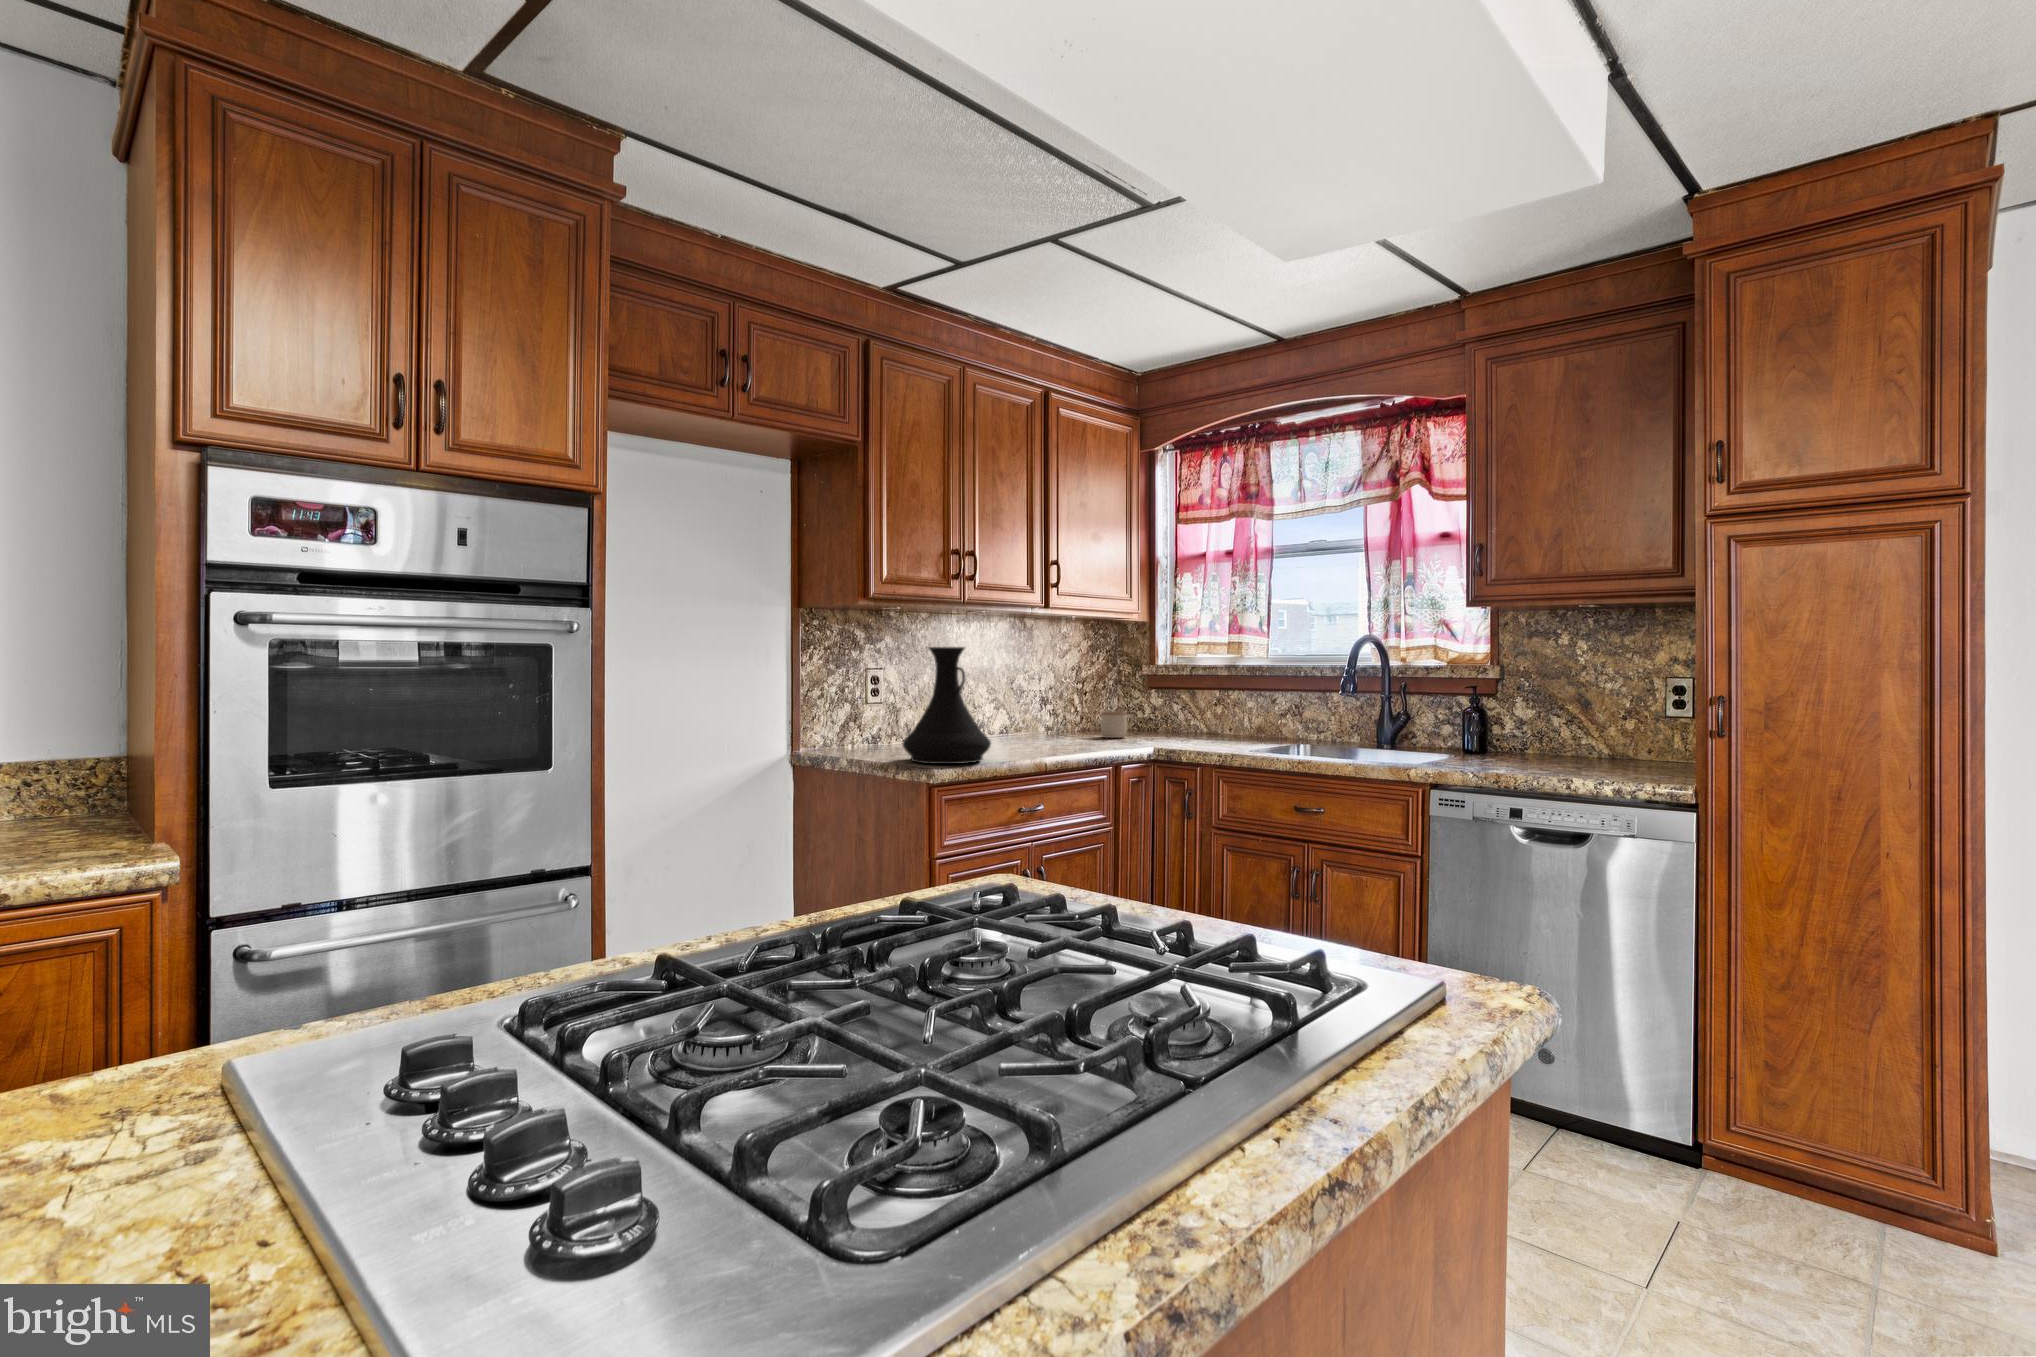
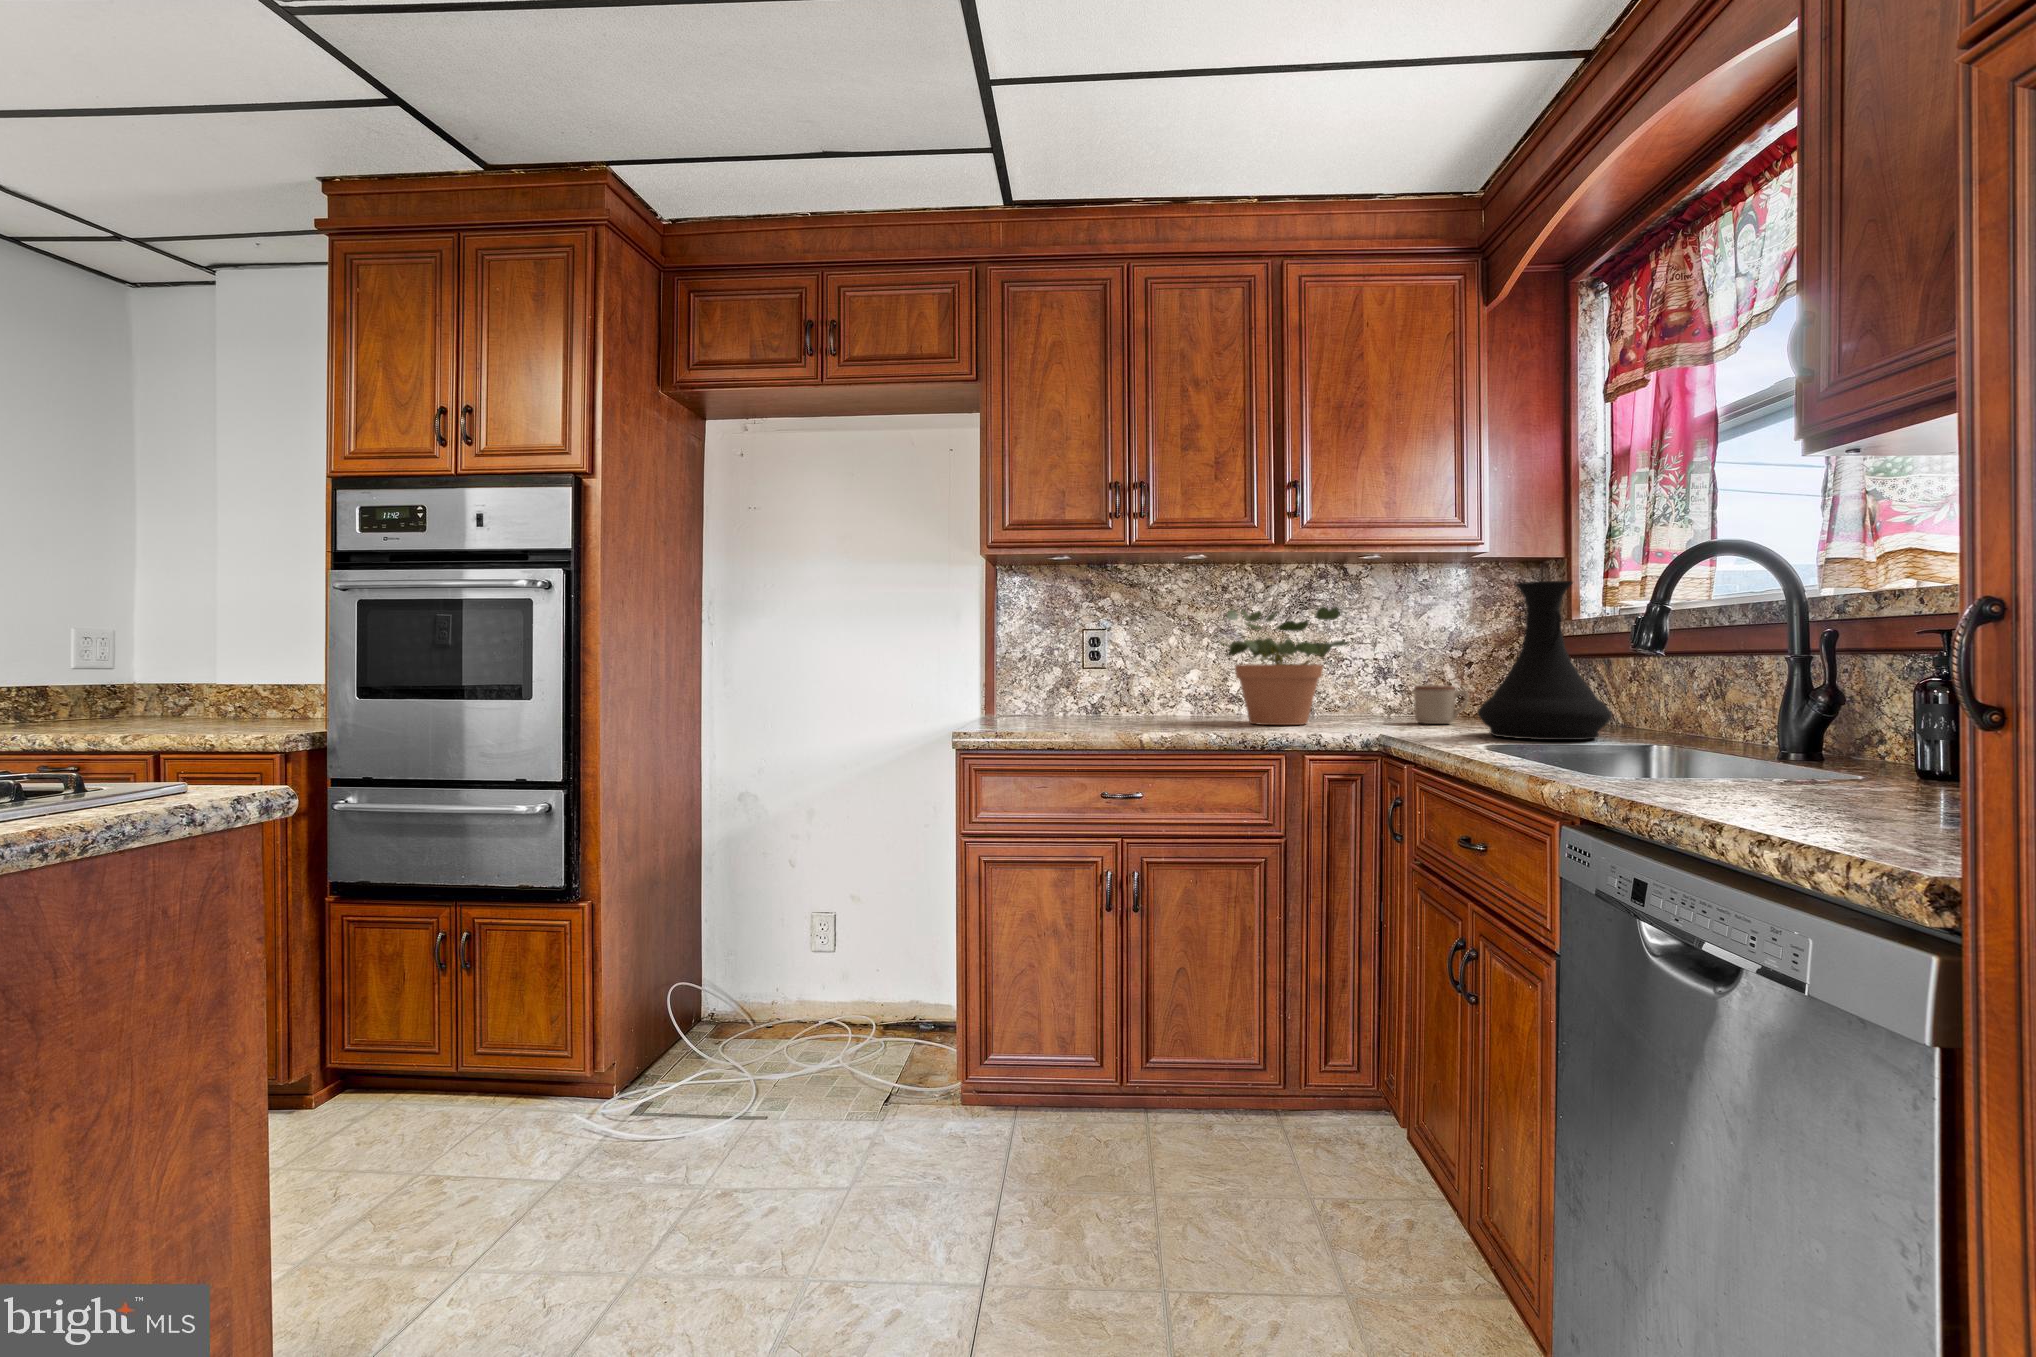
vase: present [903,647,991,764] -> present [1478,581,1612,740]
potted plant: none [997,657,1094,745] -> present [1221,606,1350,725]

